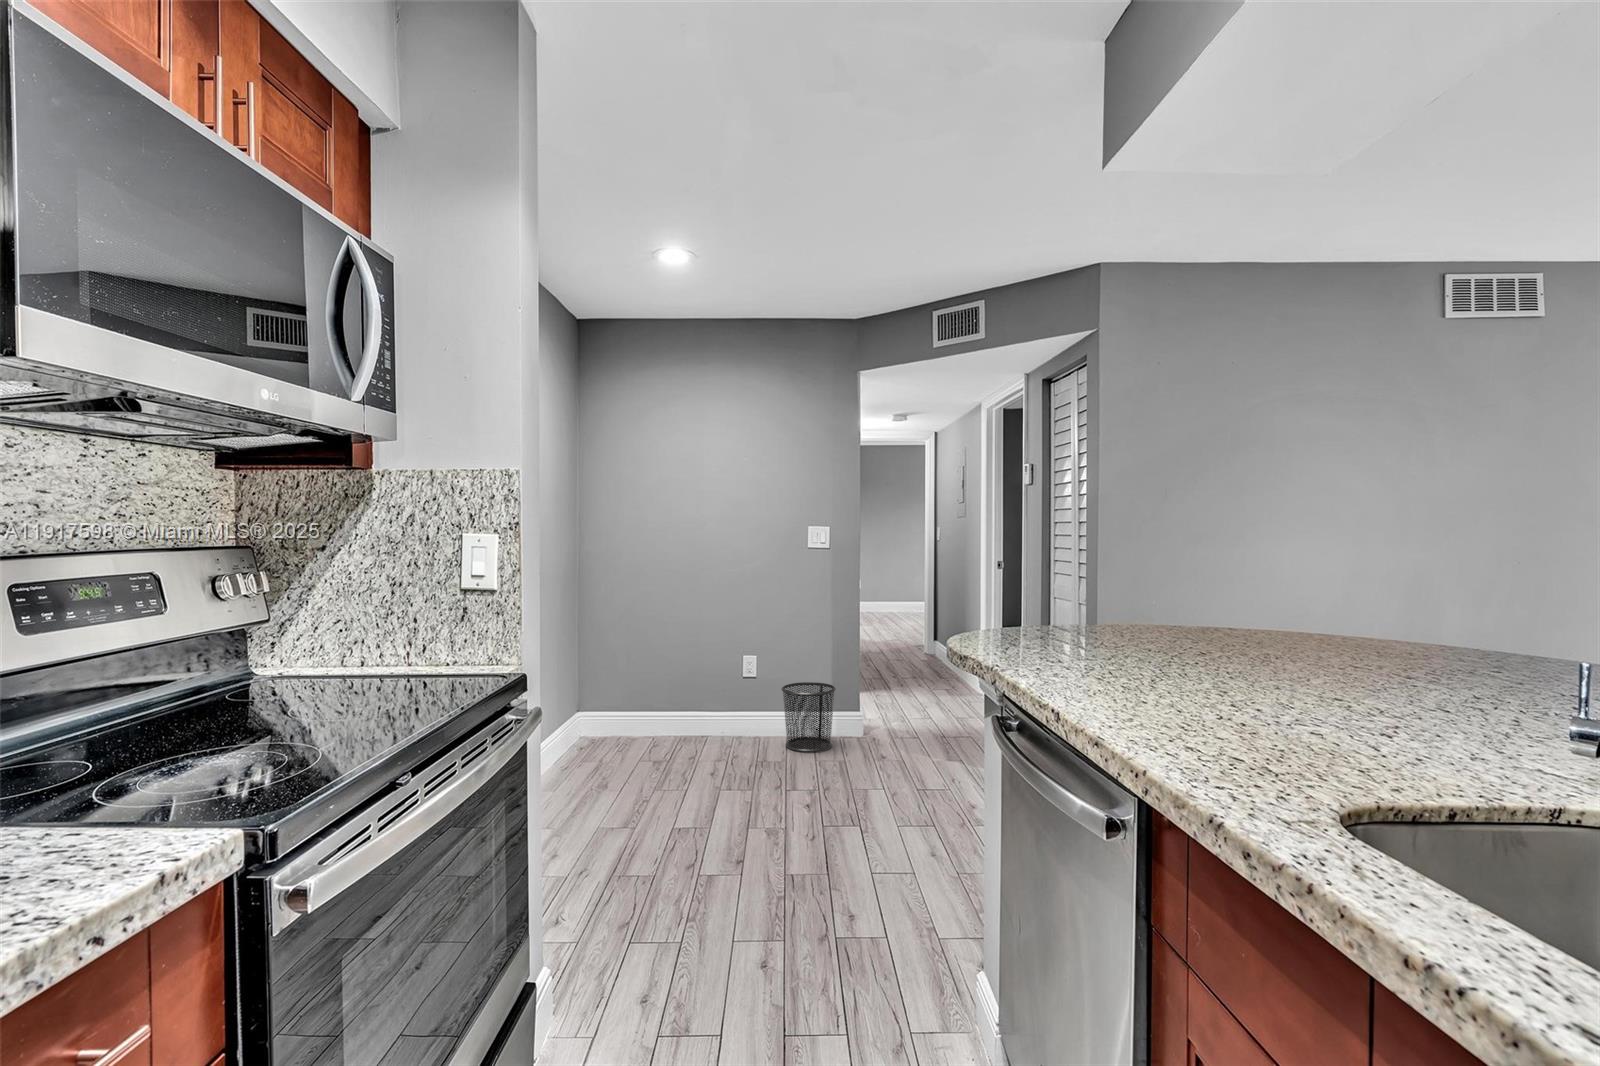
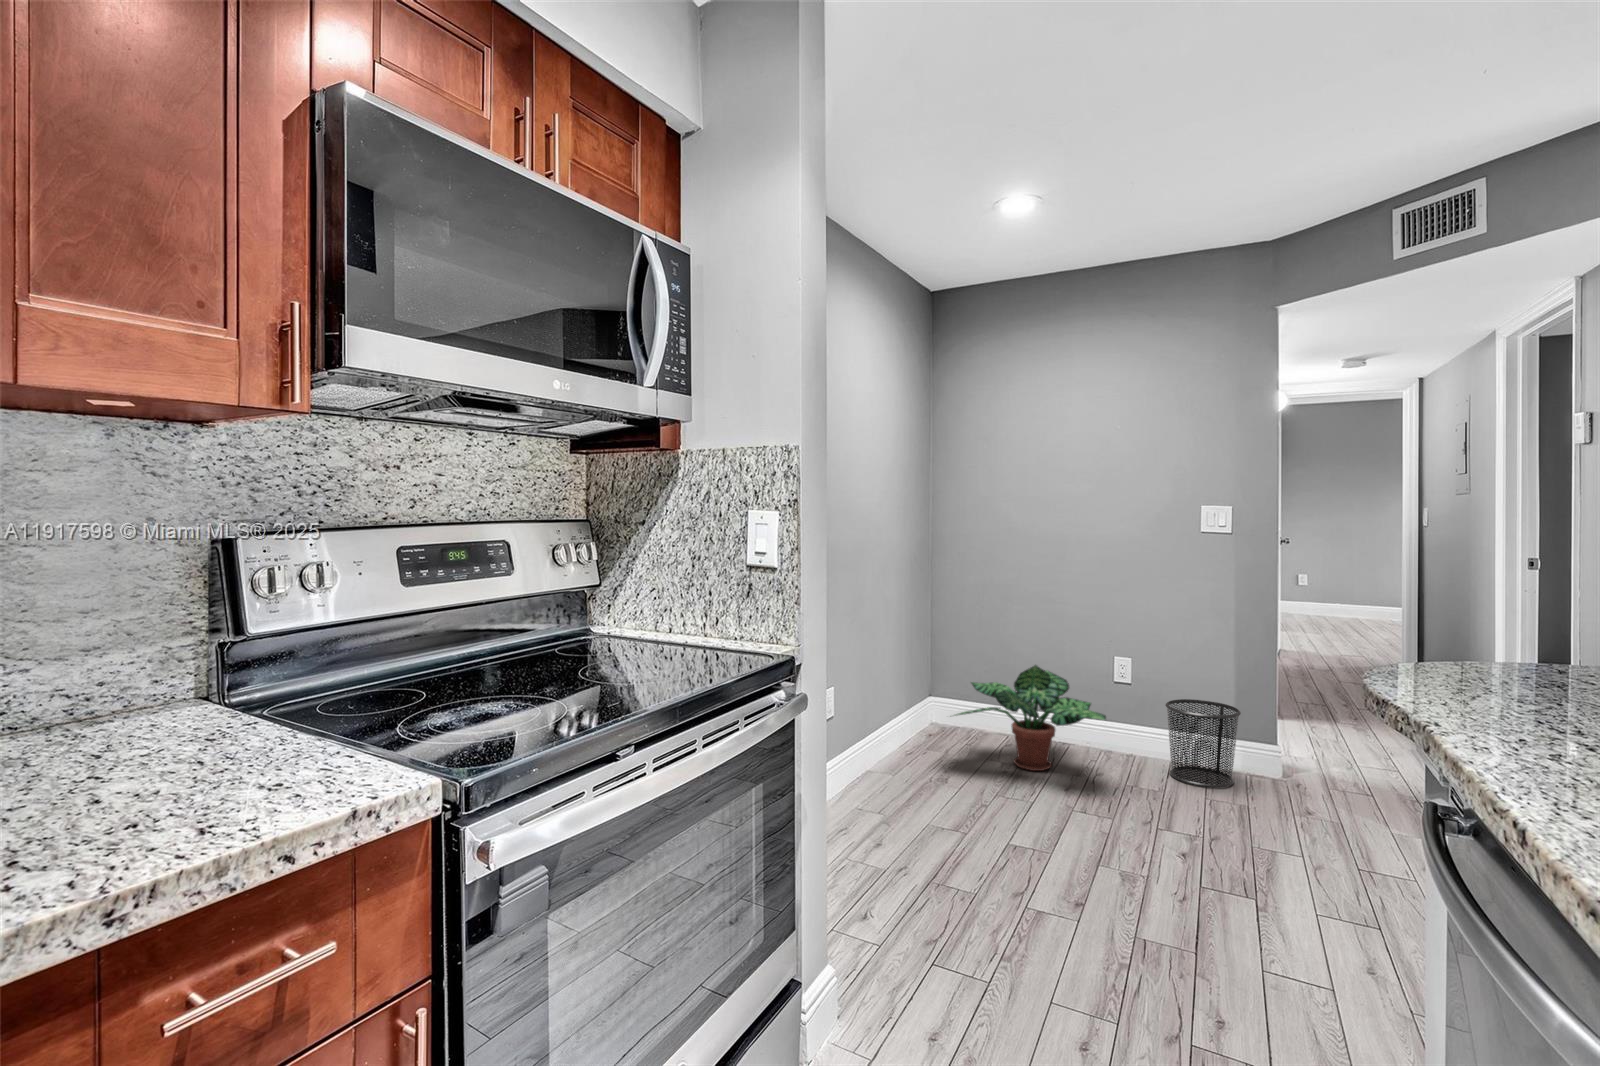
potted plant: none [598,667,741,763] -> present [955,665,1106,771]

